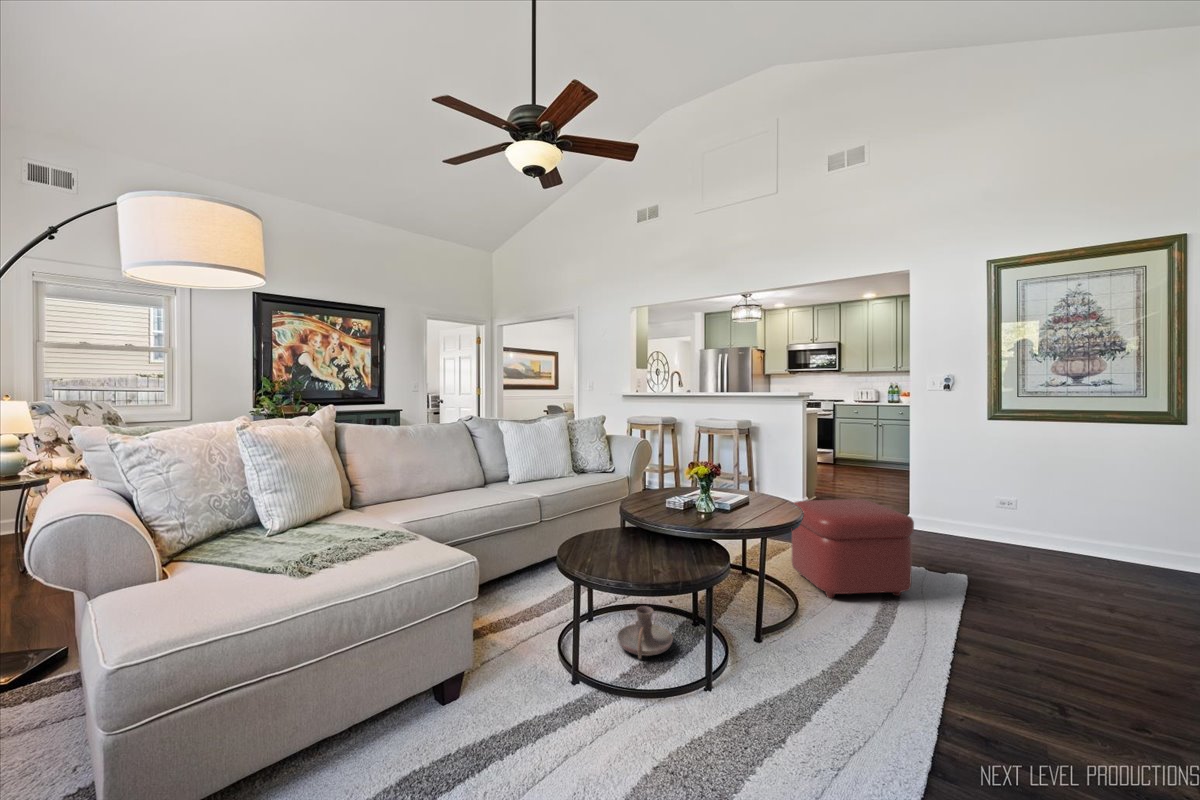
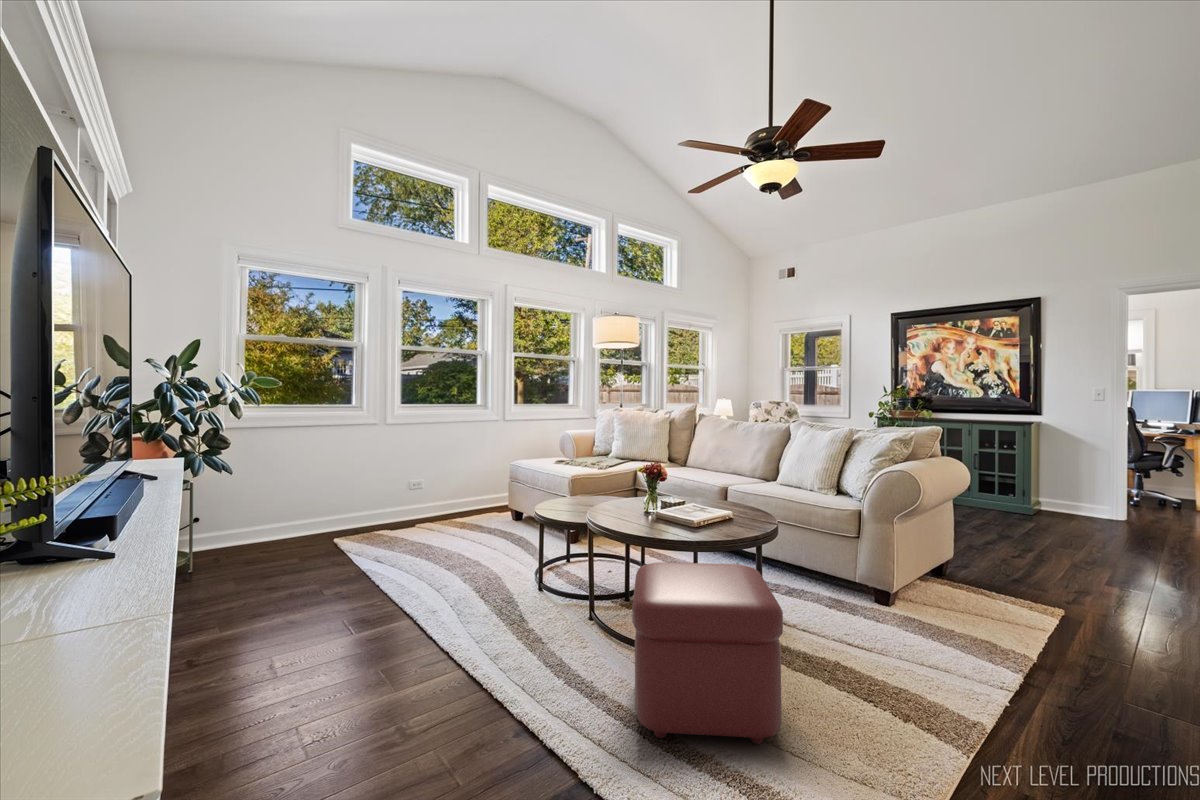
candle holder: present [617,606,673,659] -> none [553,550,599,581]

